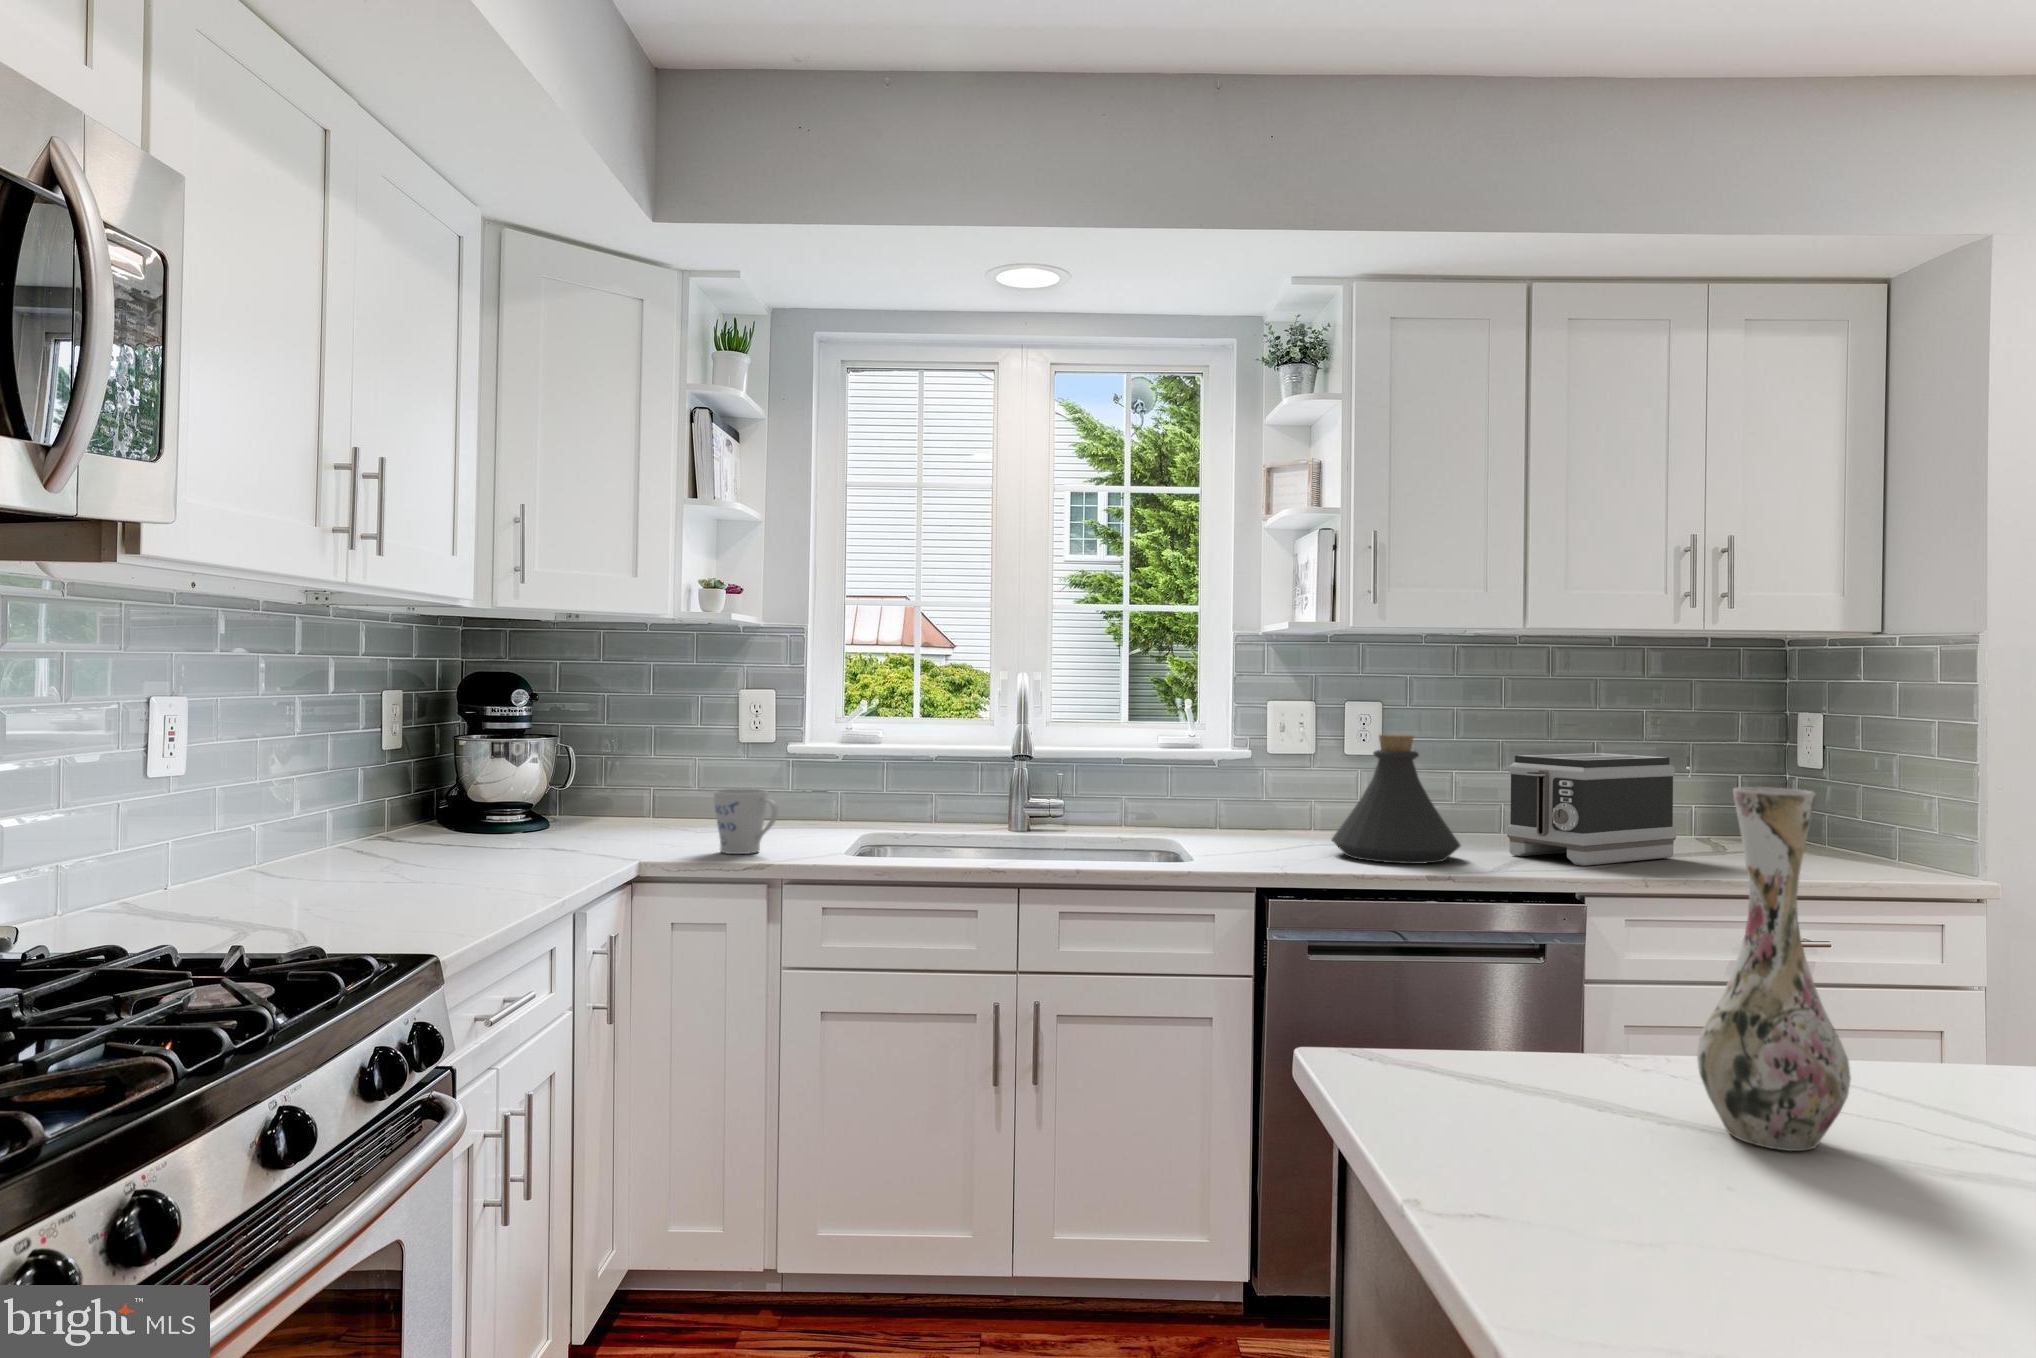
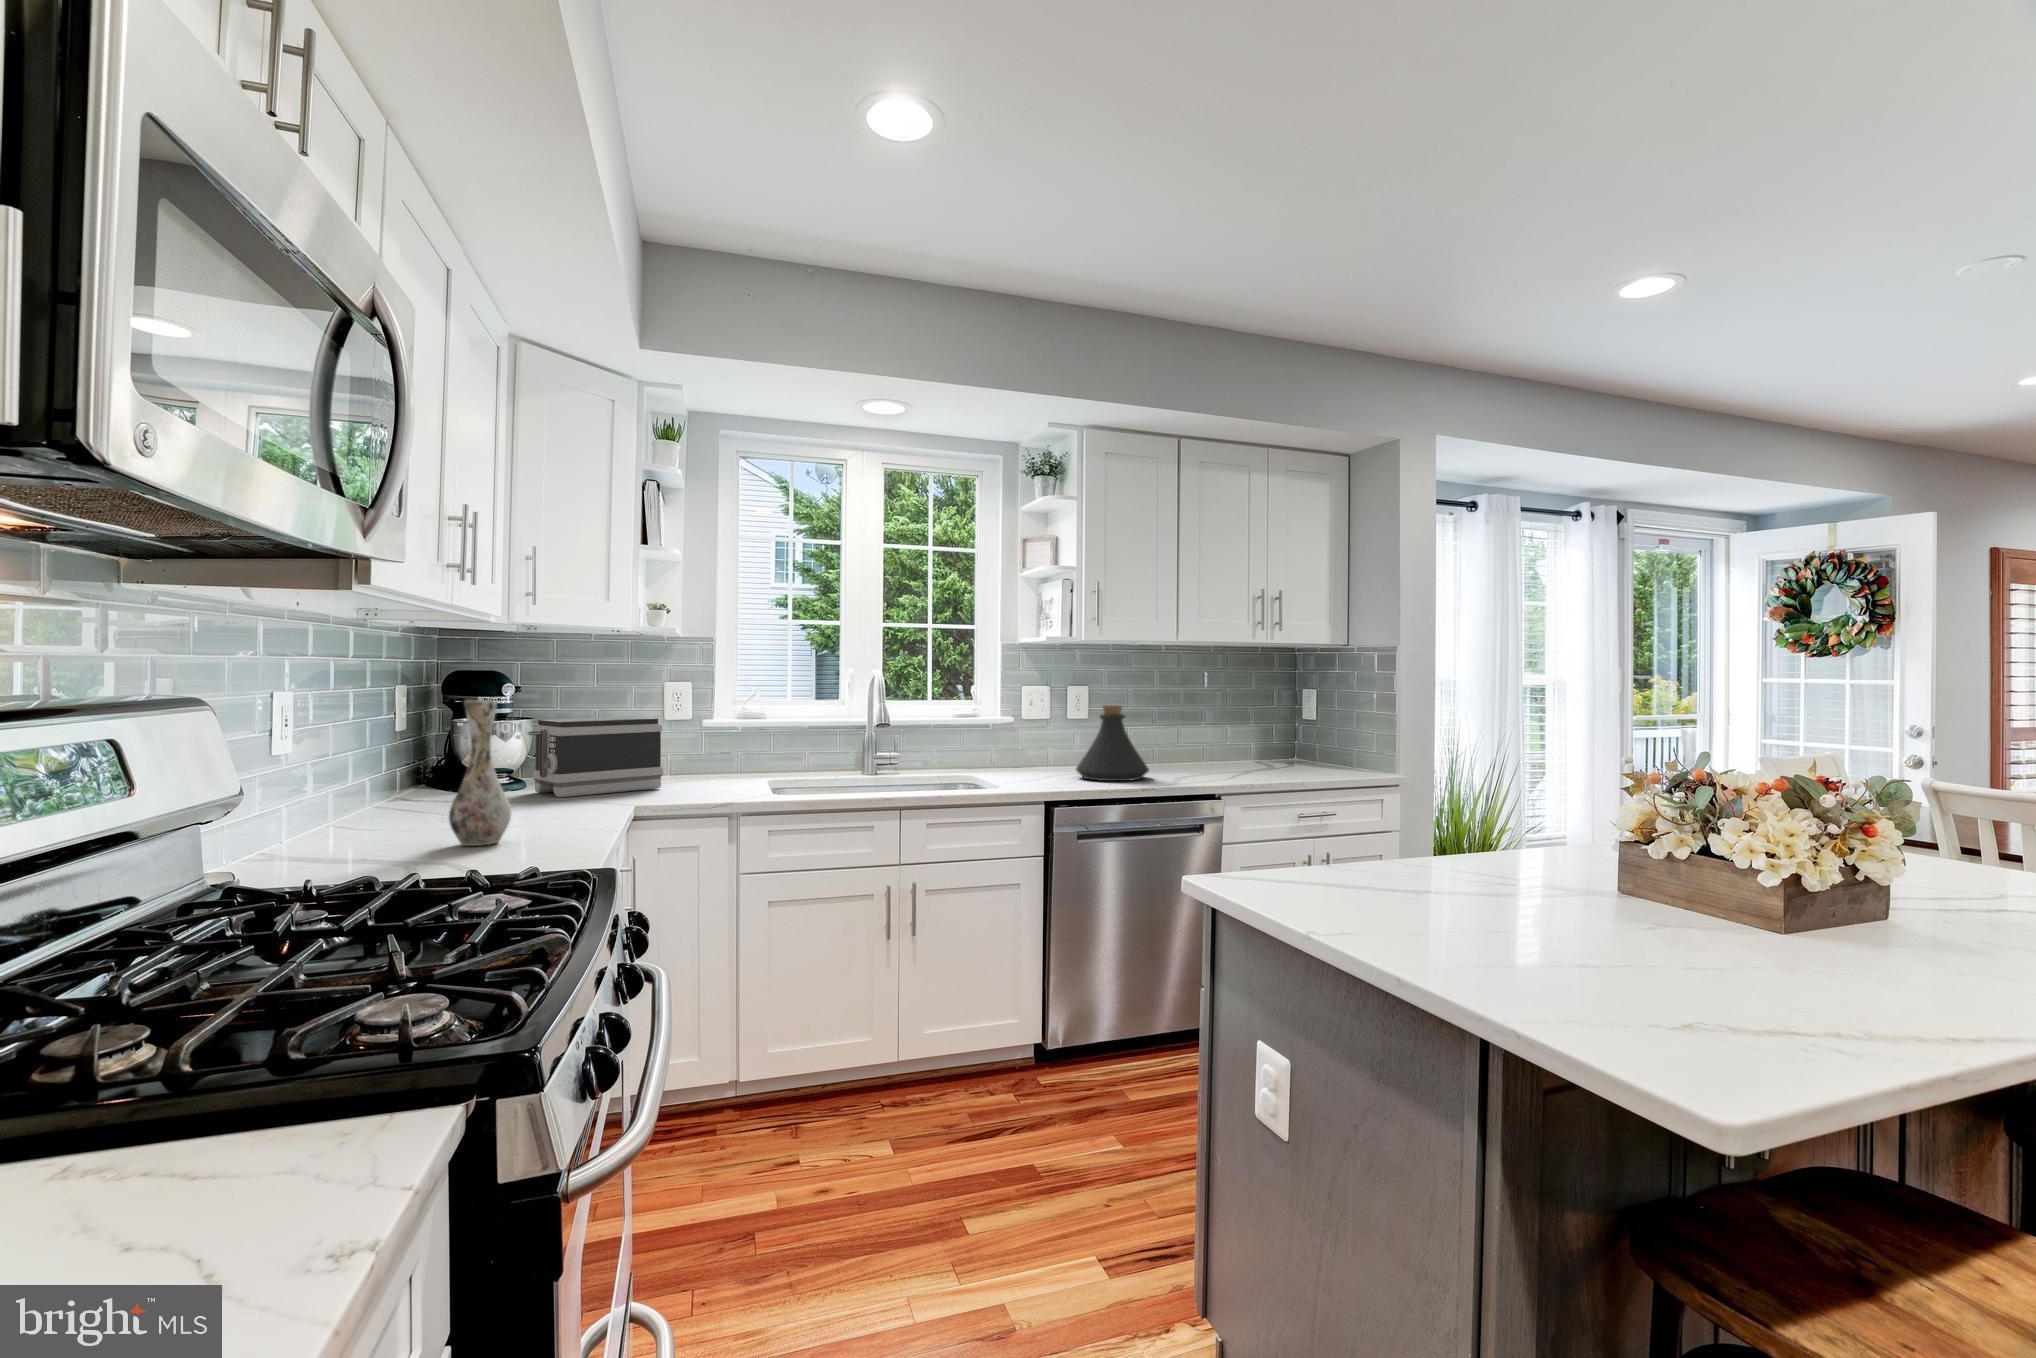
toaster: present [1507,753,1676,866] -> present [528,717,663,797]
vase: present [1697,787,1851,1151] -> present [449,700,511,846]
mug: present [714,789,778,854] -> none [681,752,731,797]

